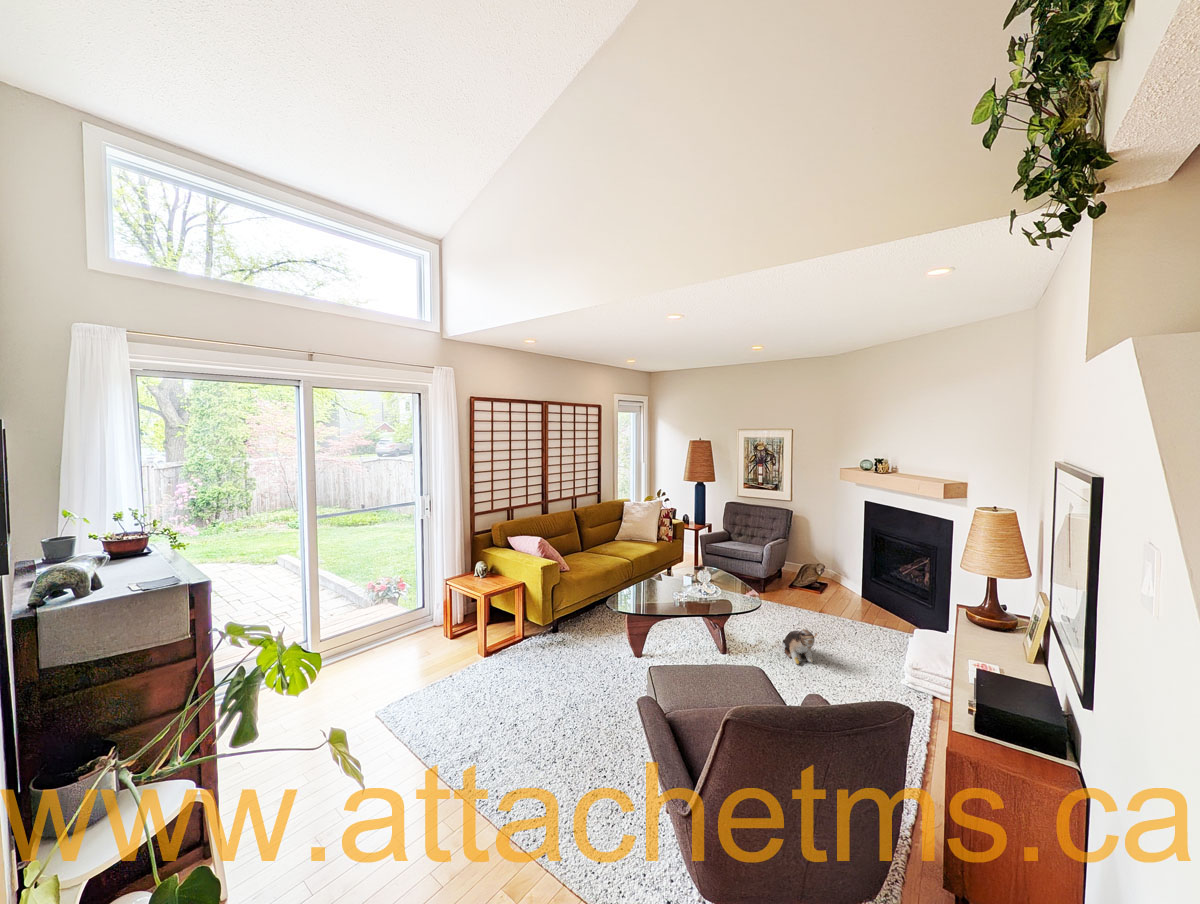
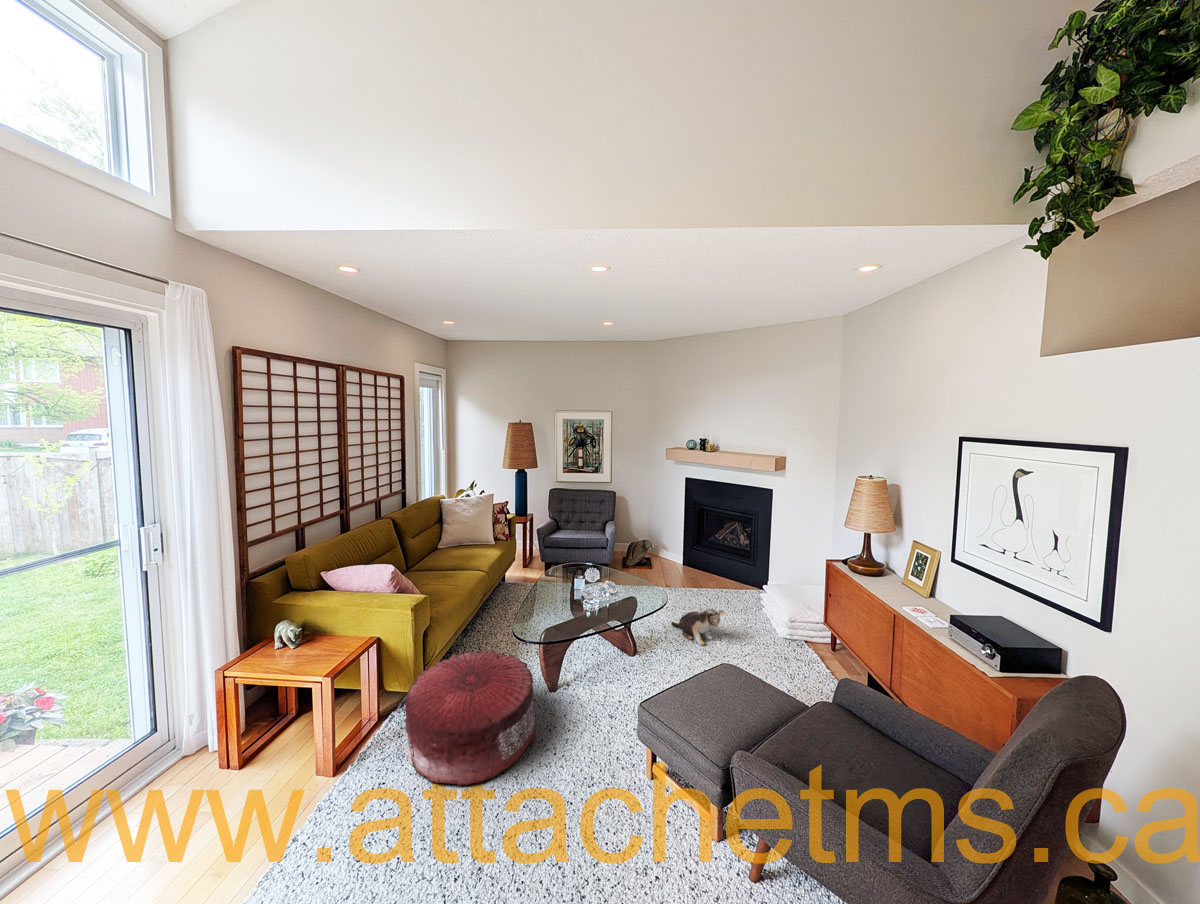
pouf: none [520,606,608,685] -> present [405,650,536,785]

